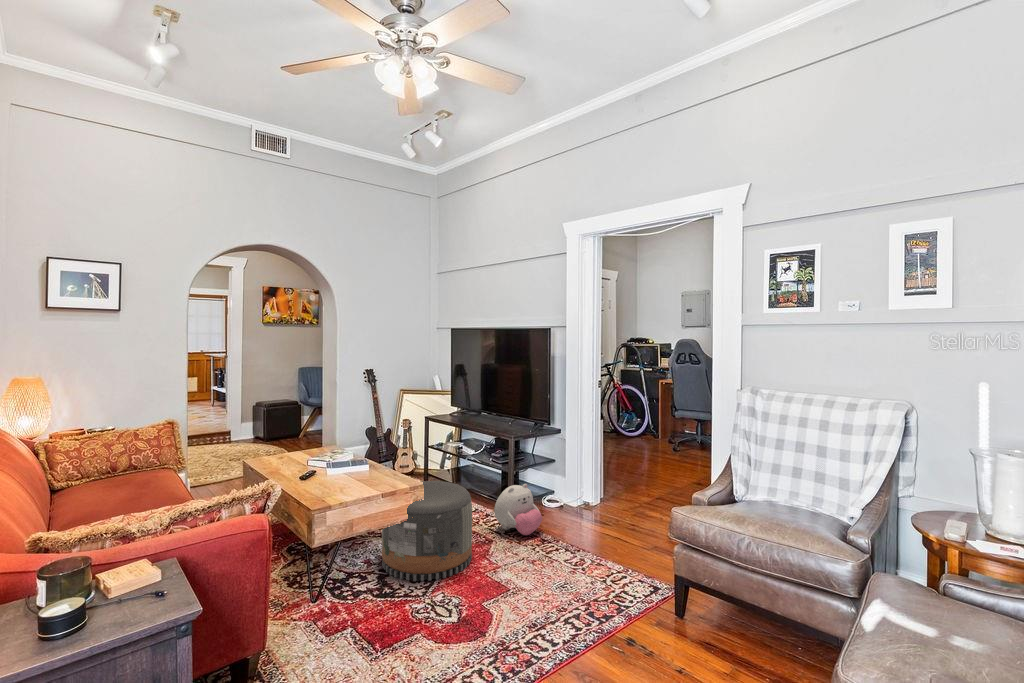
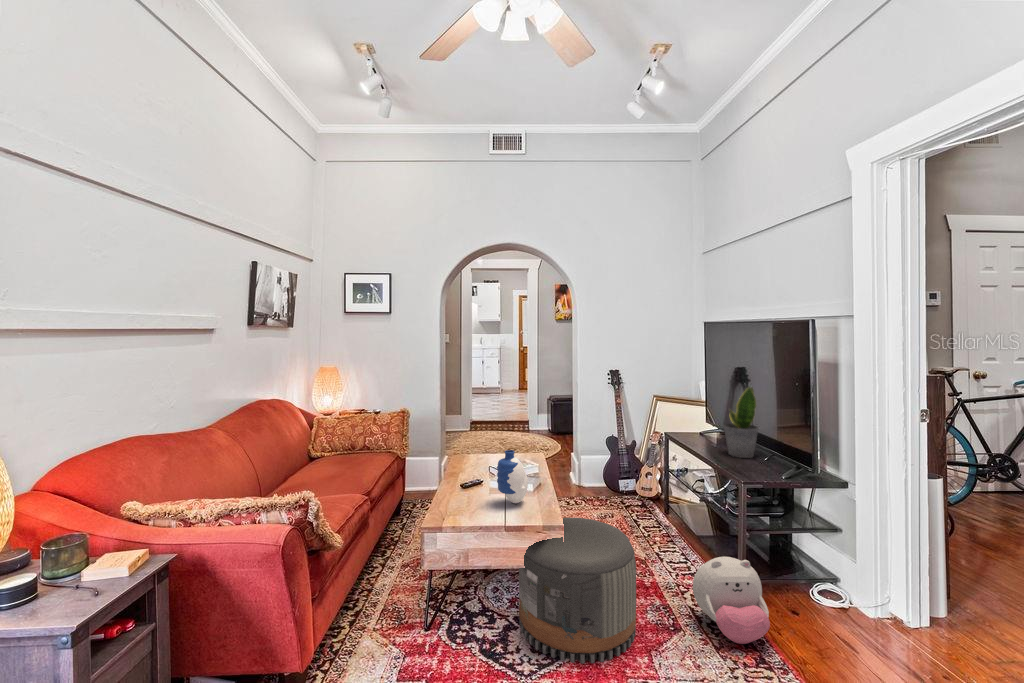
potted plant: none [485,374,507,425] -> present [724,387,759,458]
vase: none [356,435,383,480] -> present [497,450,528,503]

